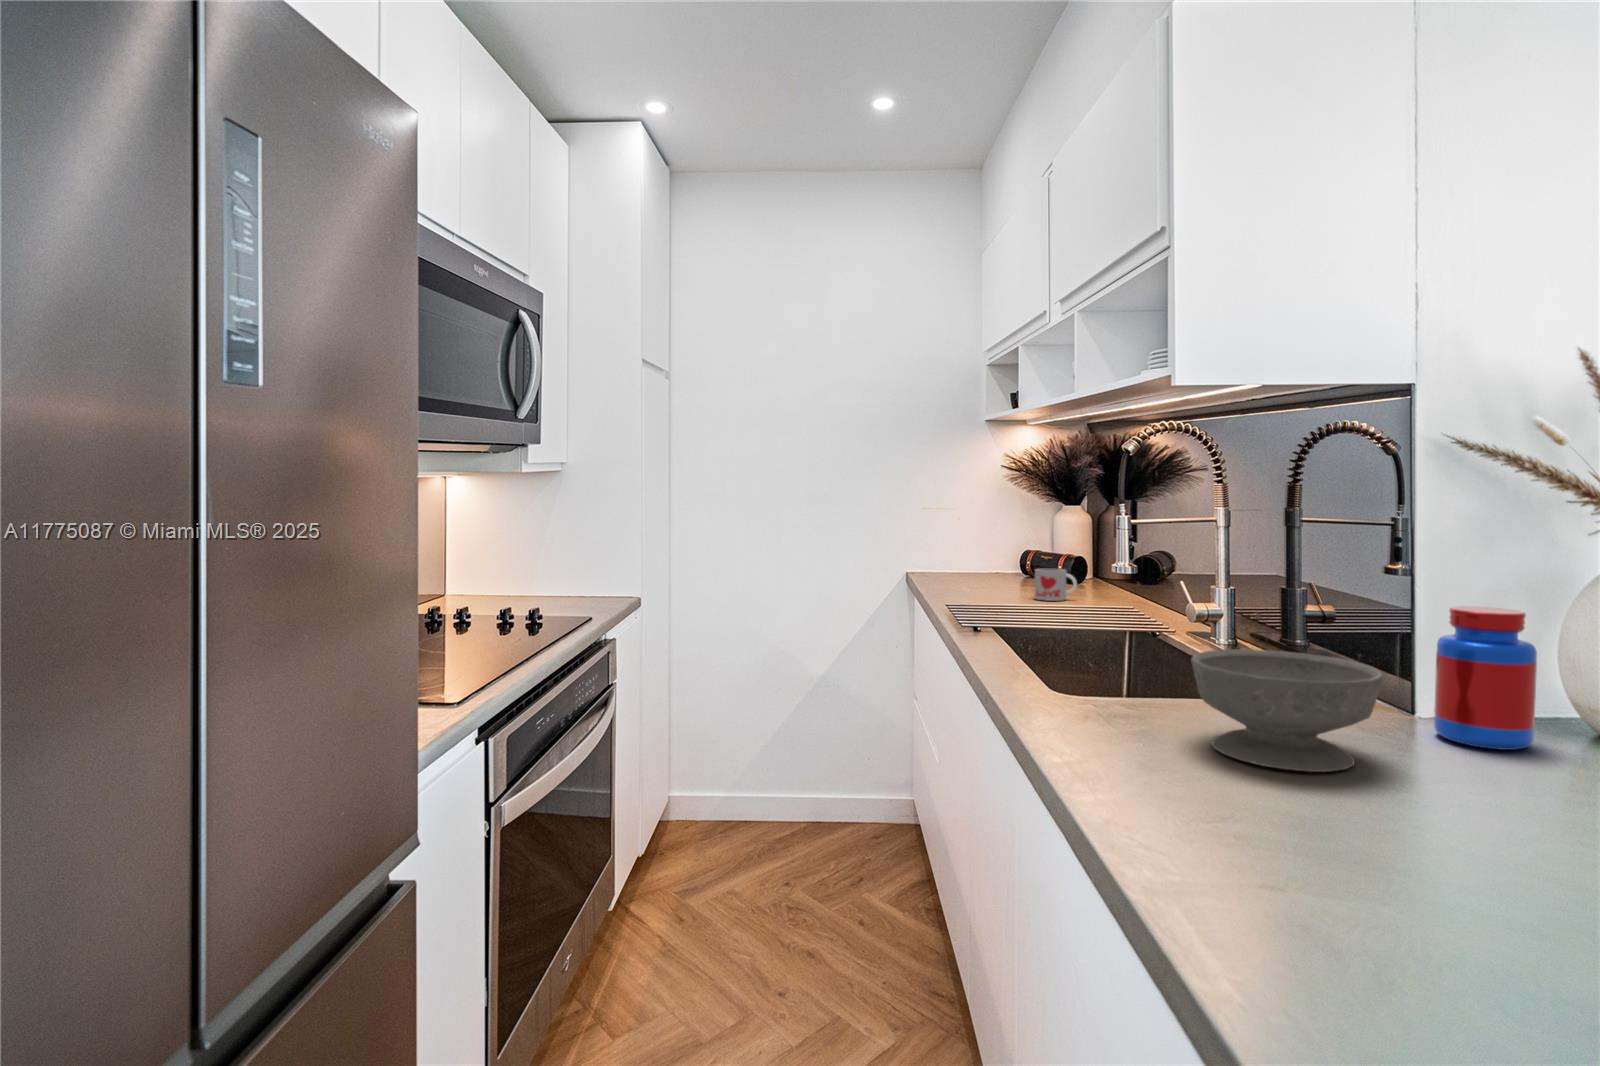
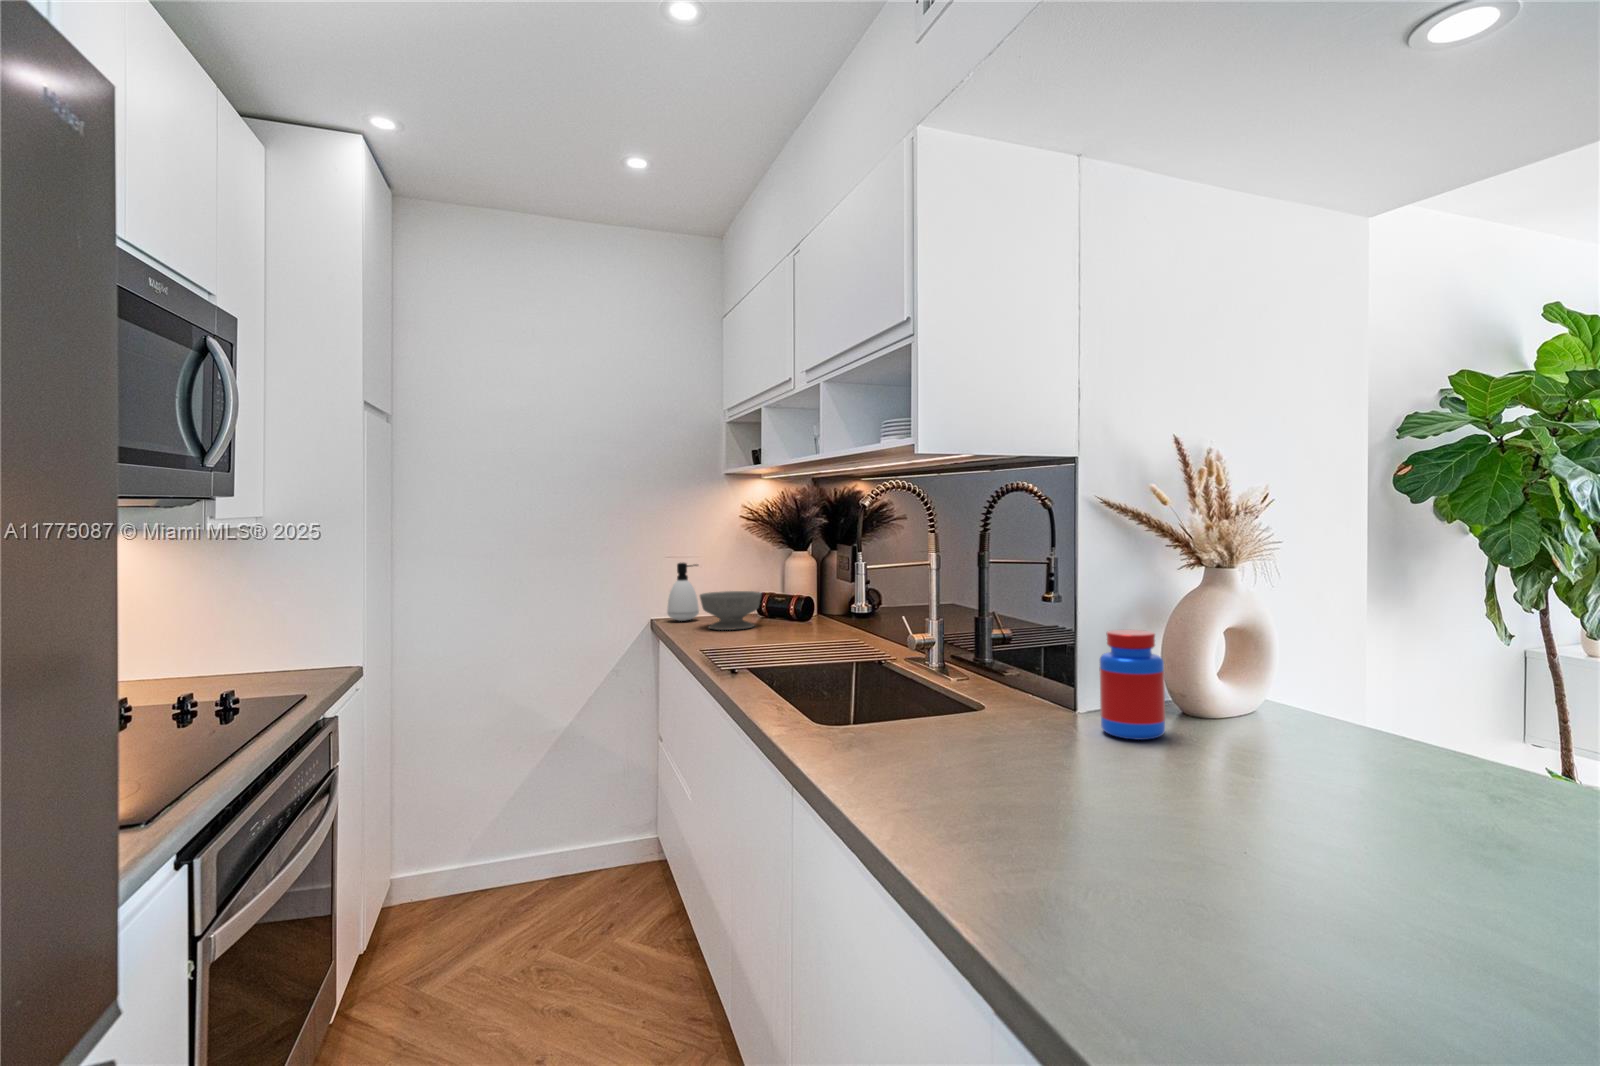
soap dispenser: none [932,518,967,579] -> present [667,563,699,621]
mug: present [1034,569,1077,601] -> none [767,607,804,636]
bowl: present [1191,649,1383,772] -> present [700,591,761,630]

